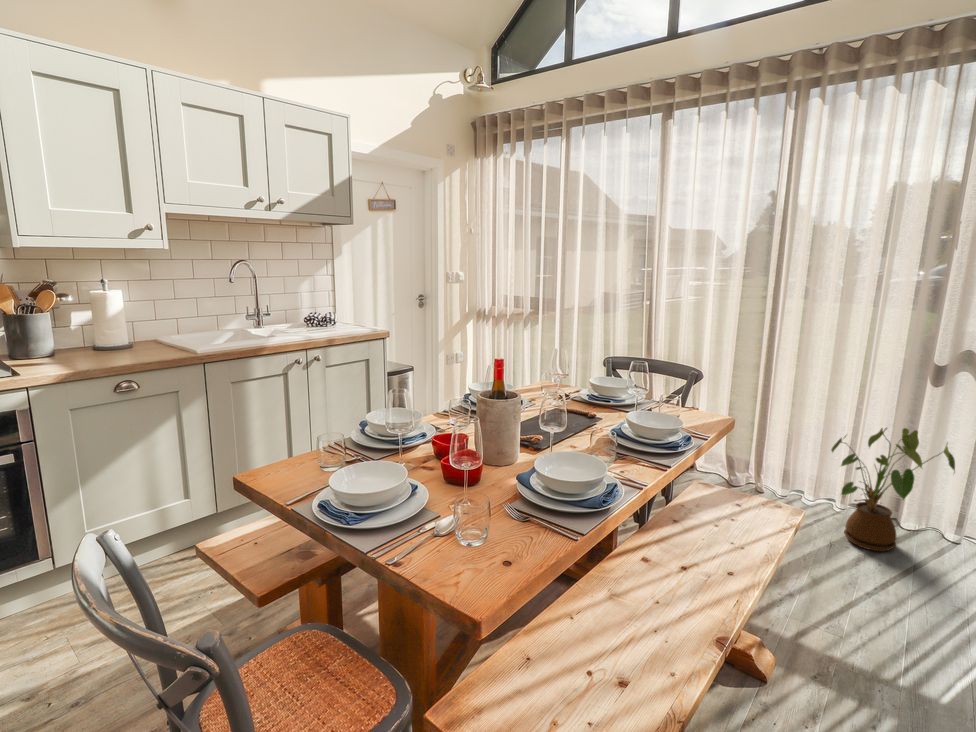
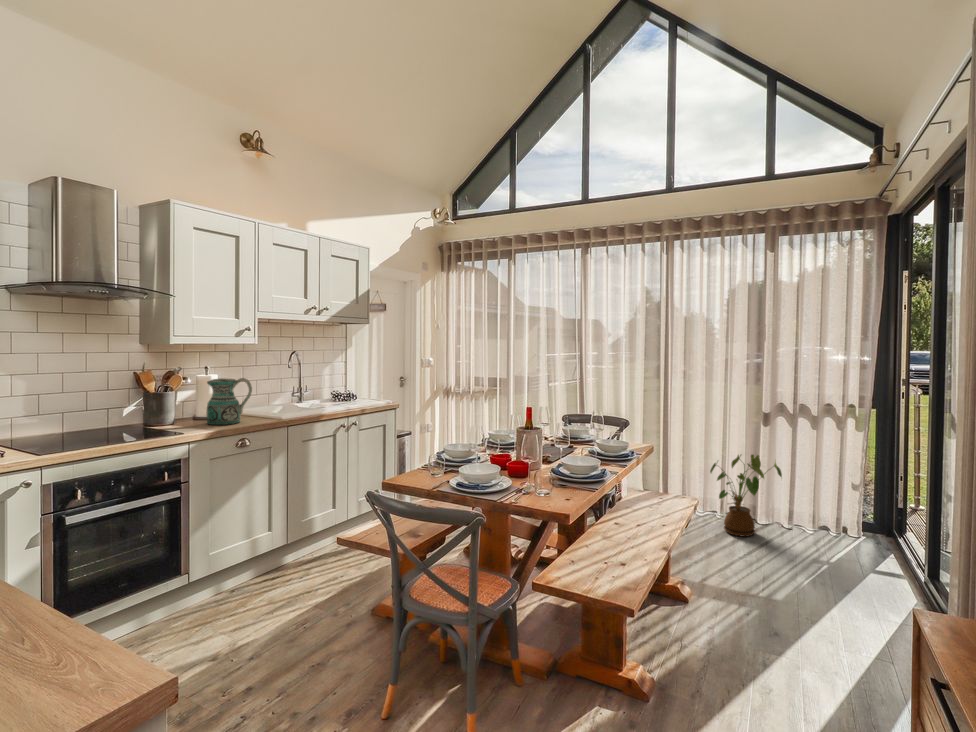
ceramic pitcher: none [79,297,143,362] -> present [206,378,252,425]

